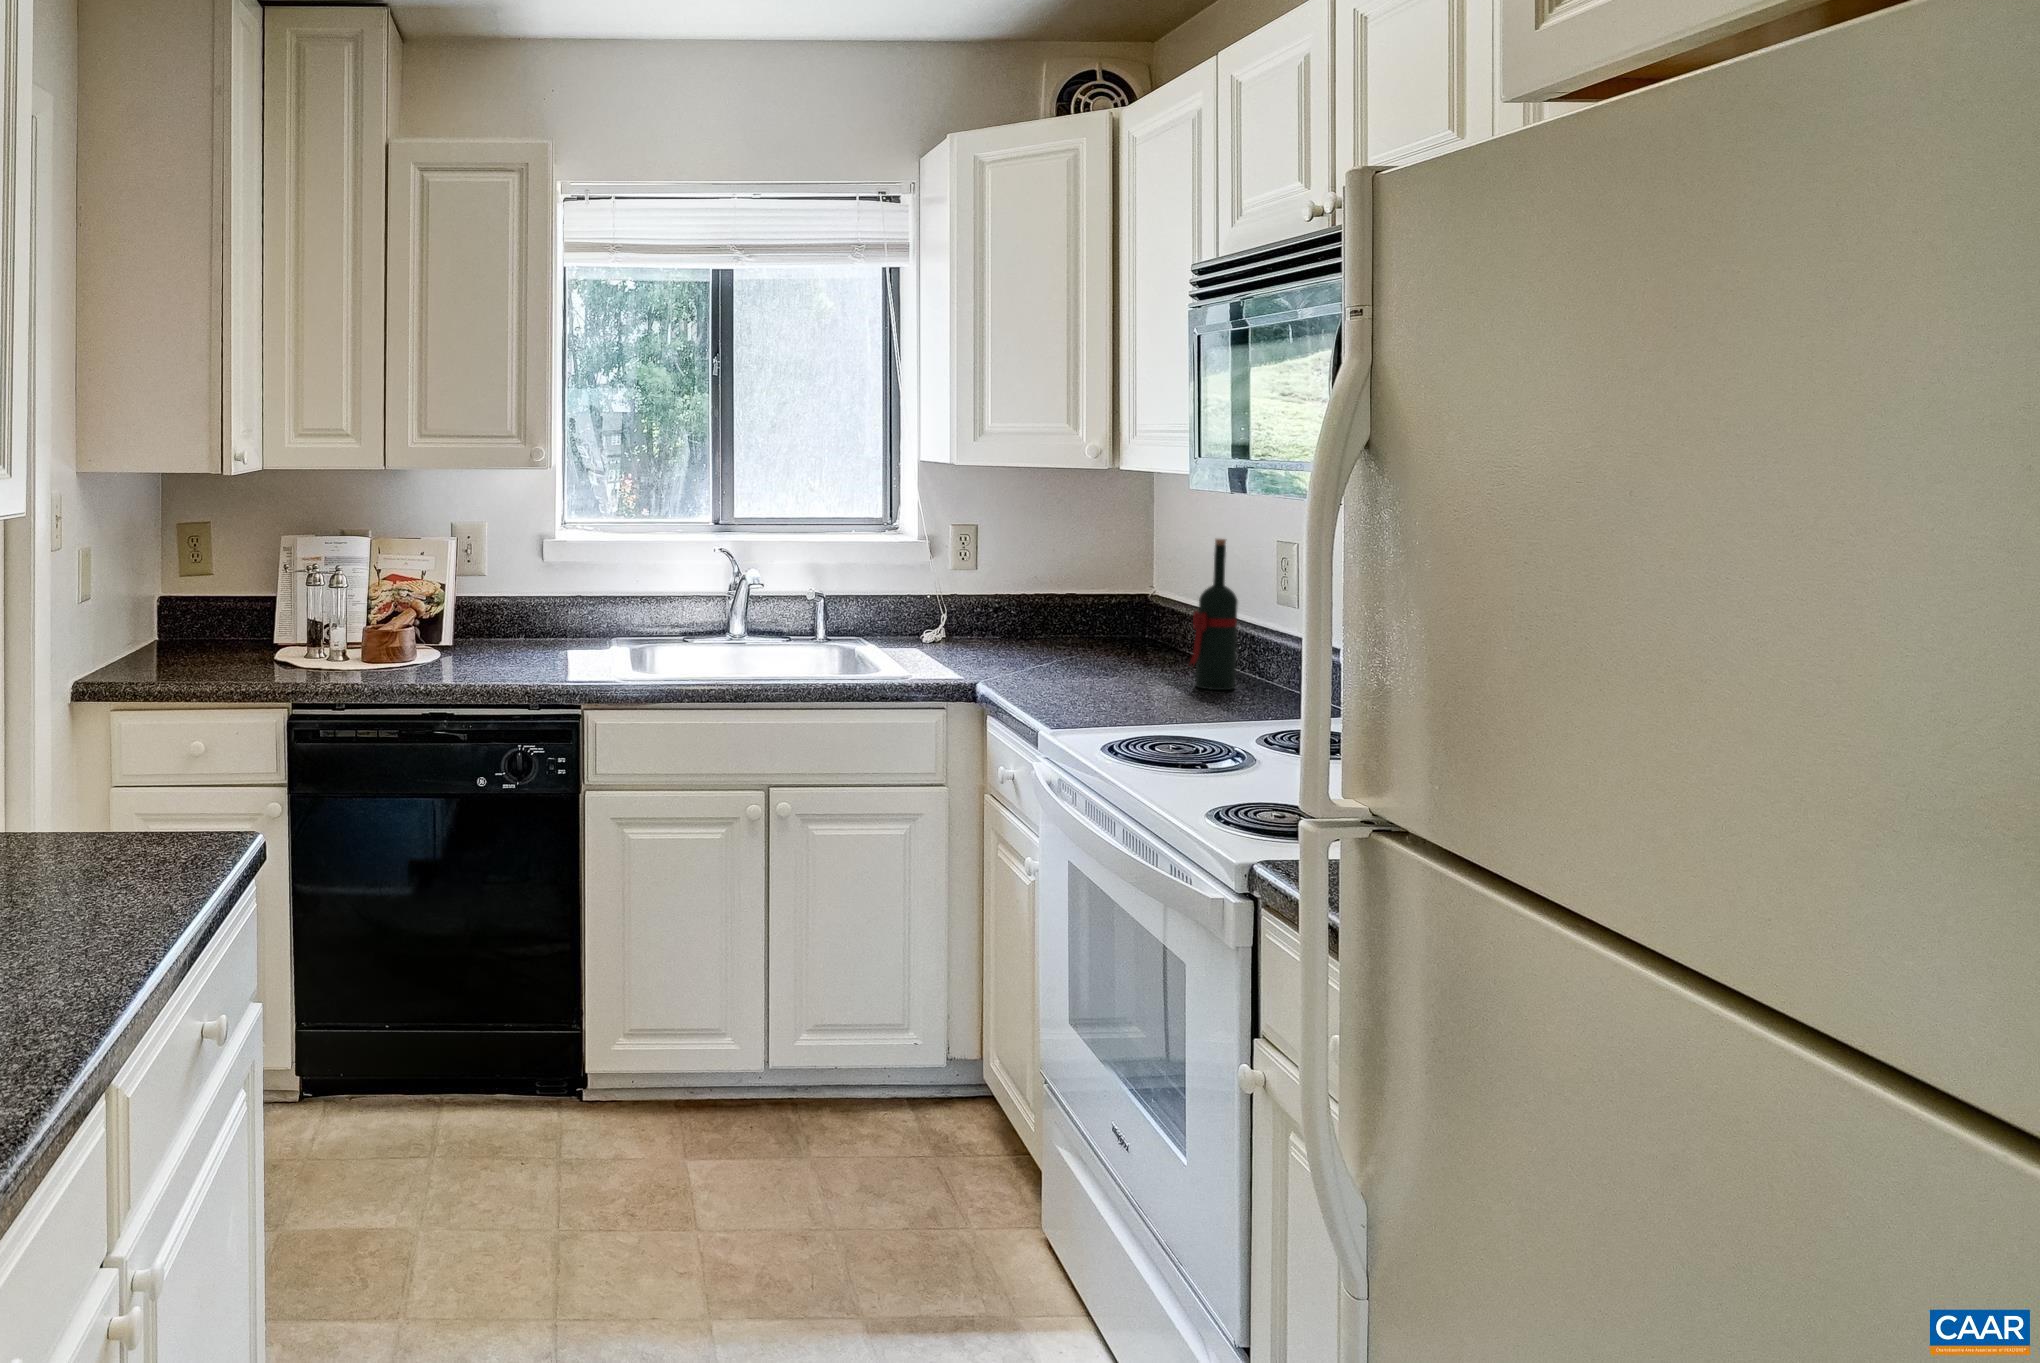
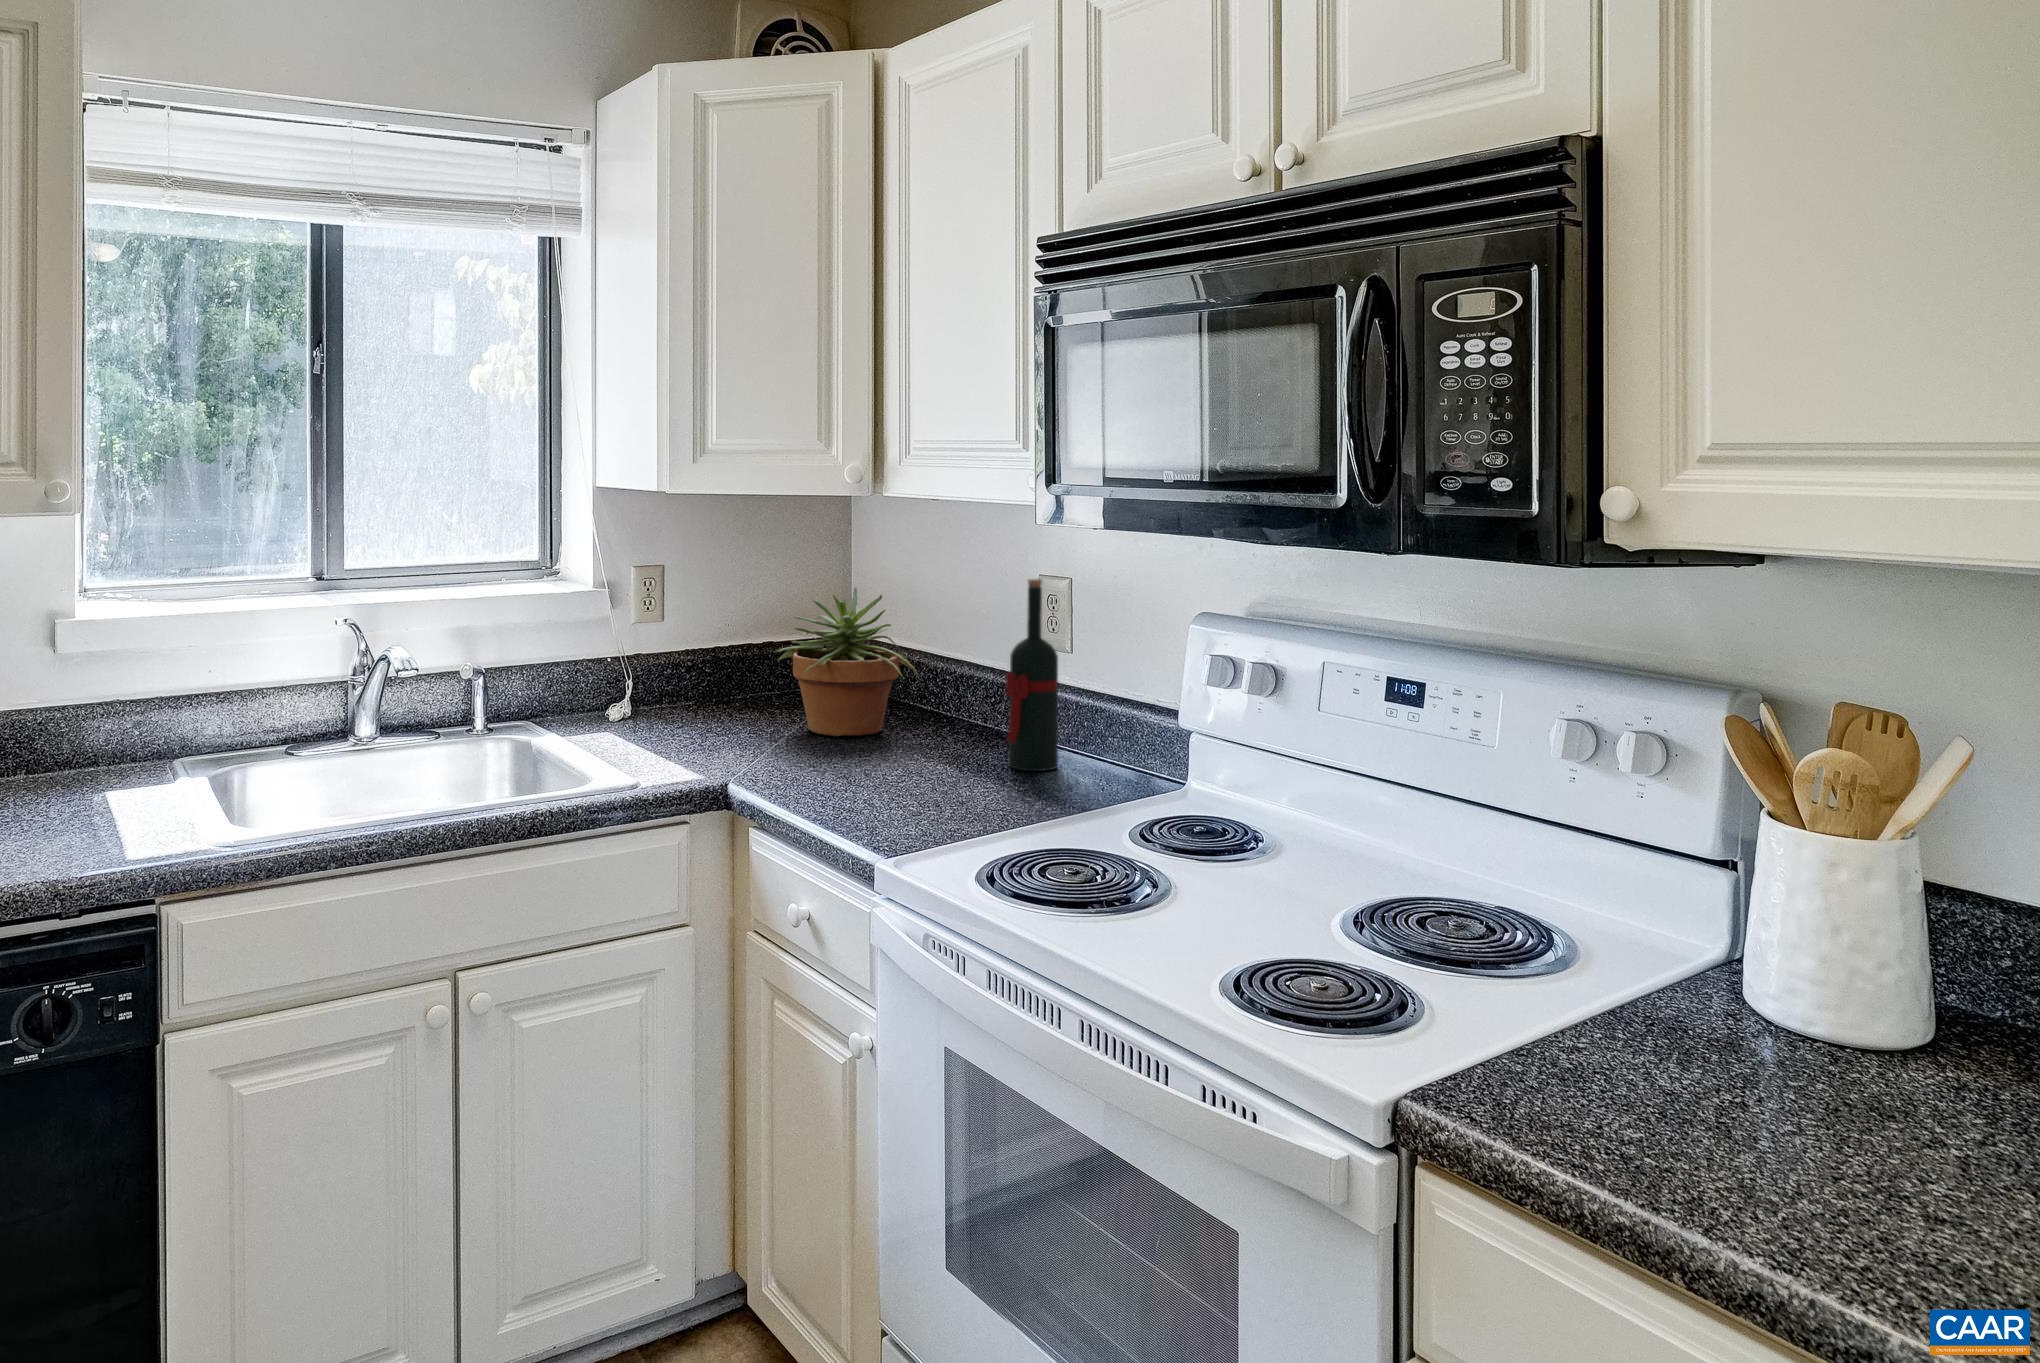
potted plant: none [1042,546,1152,661] -> present [778,587,918,737]

